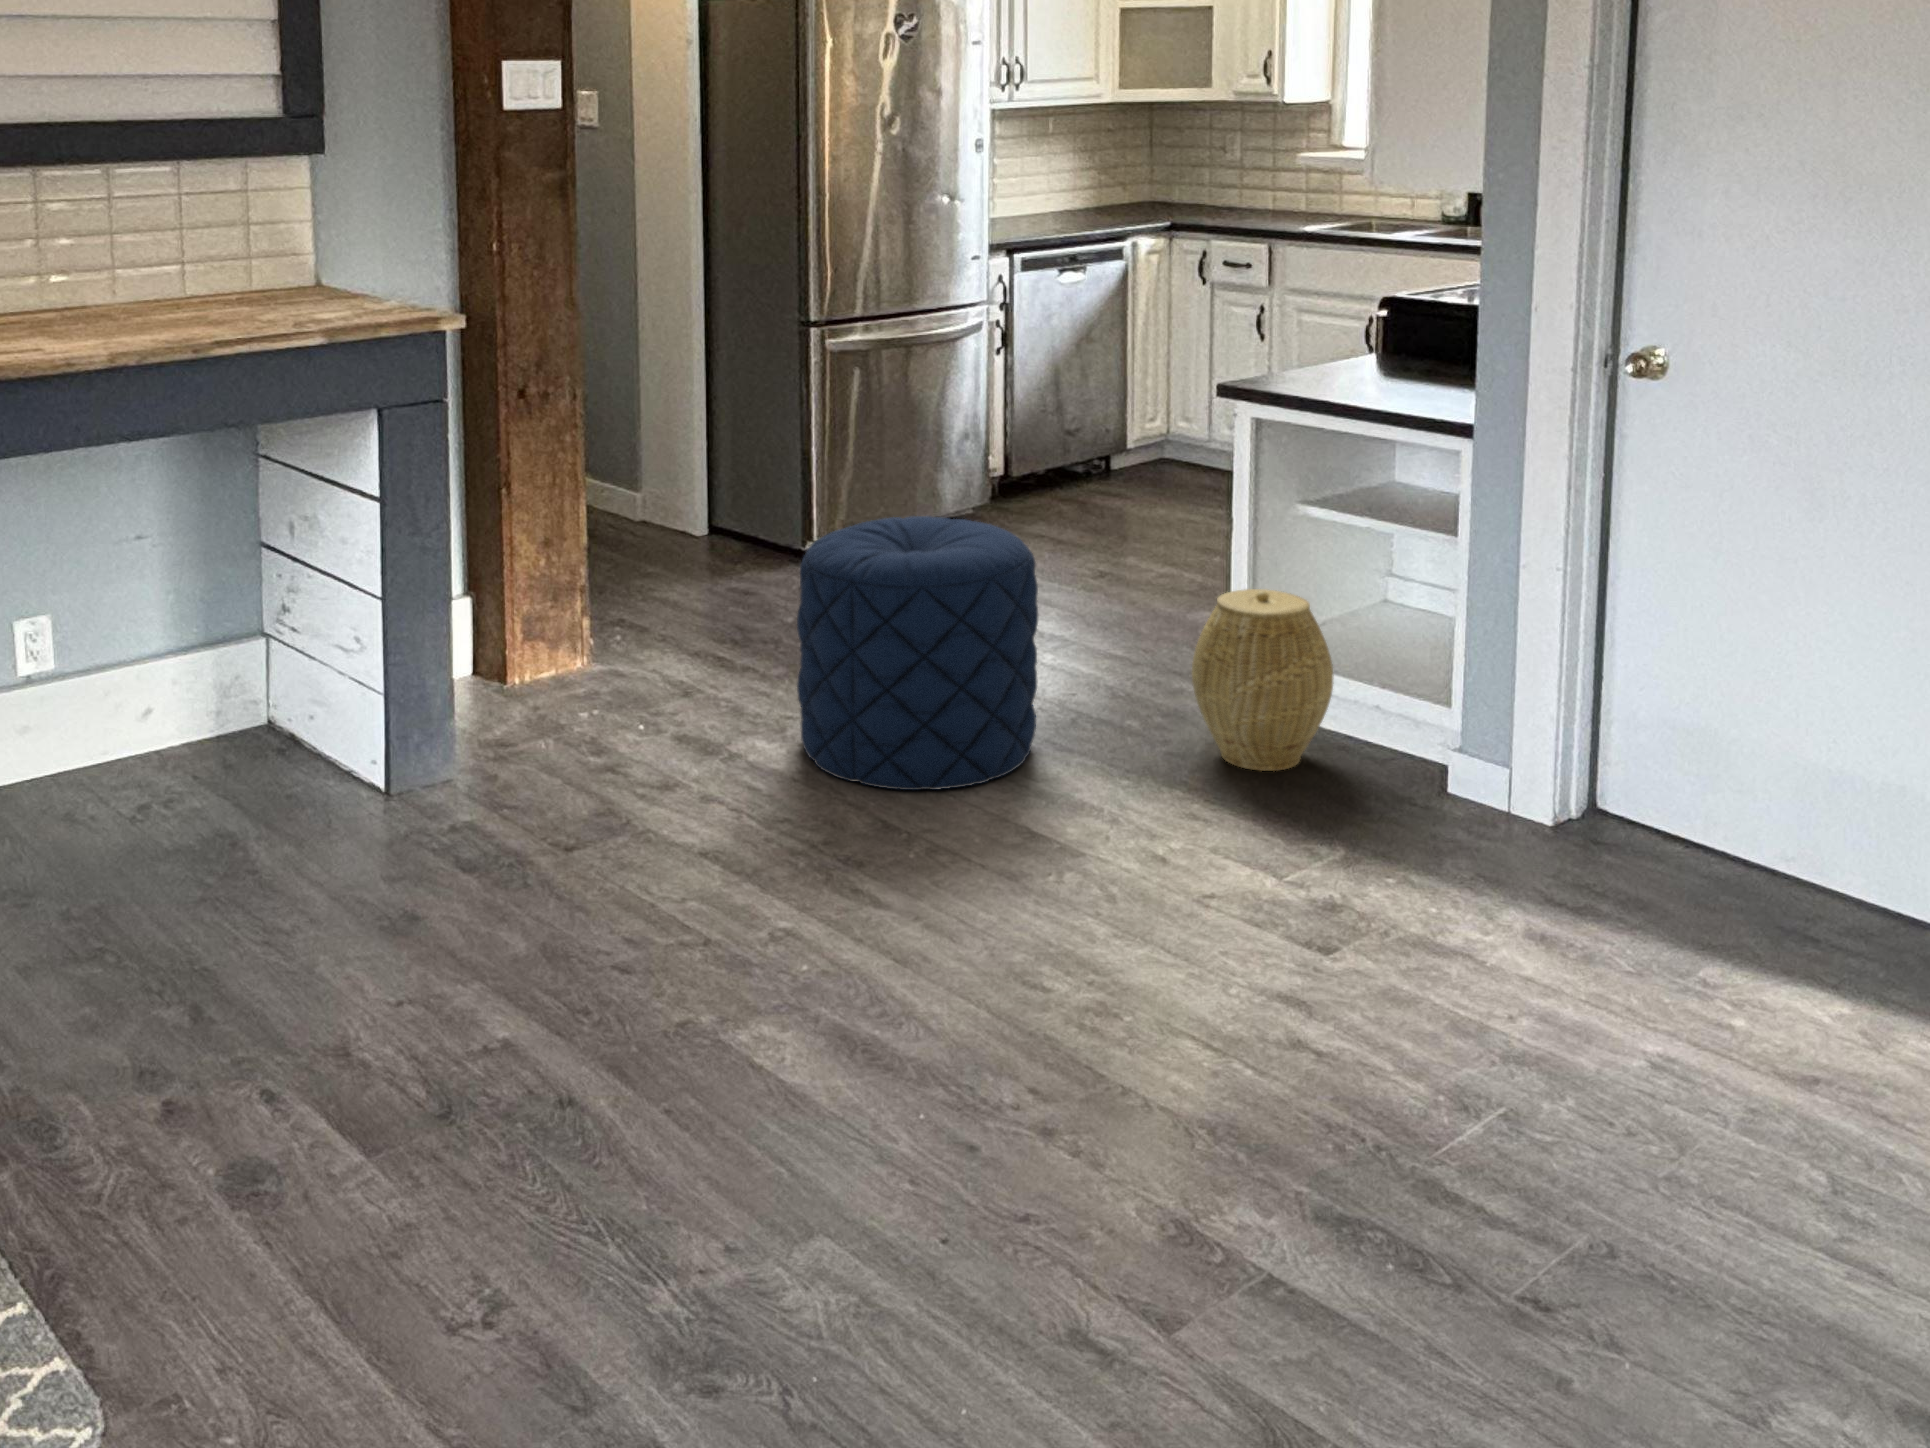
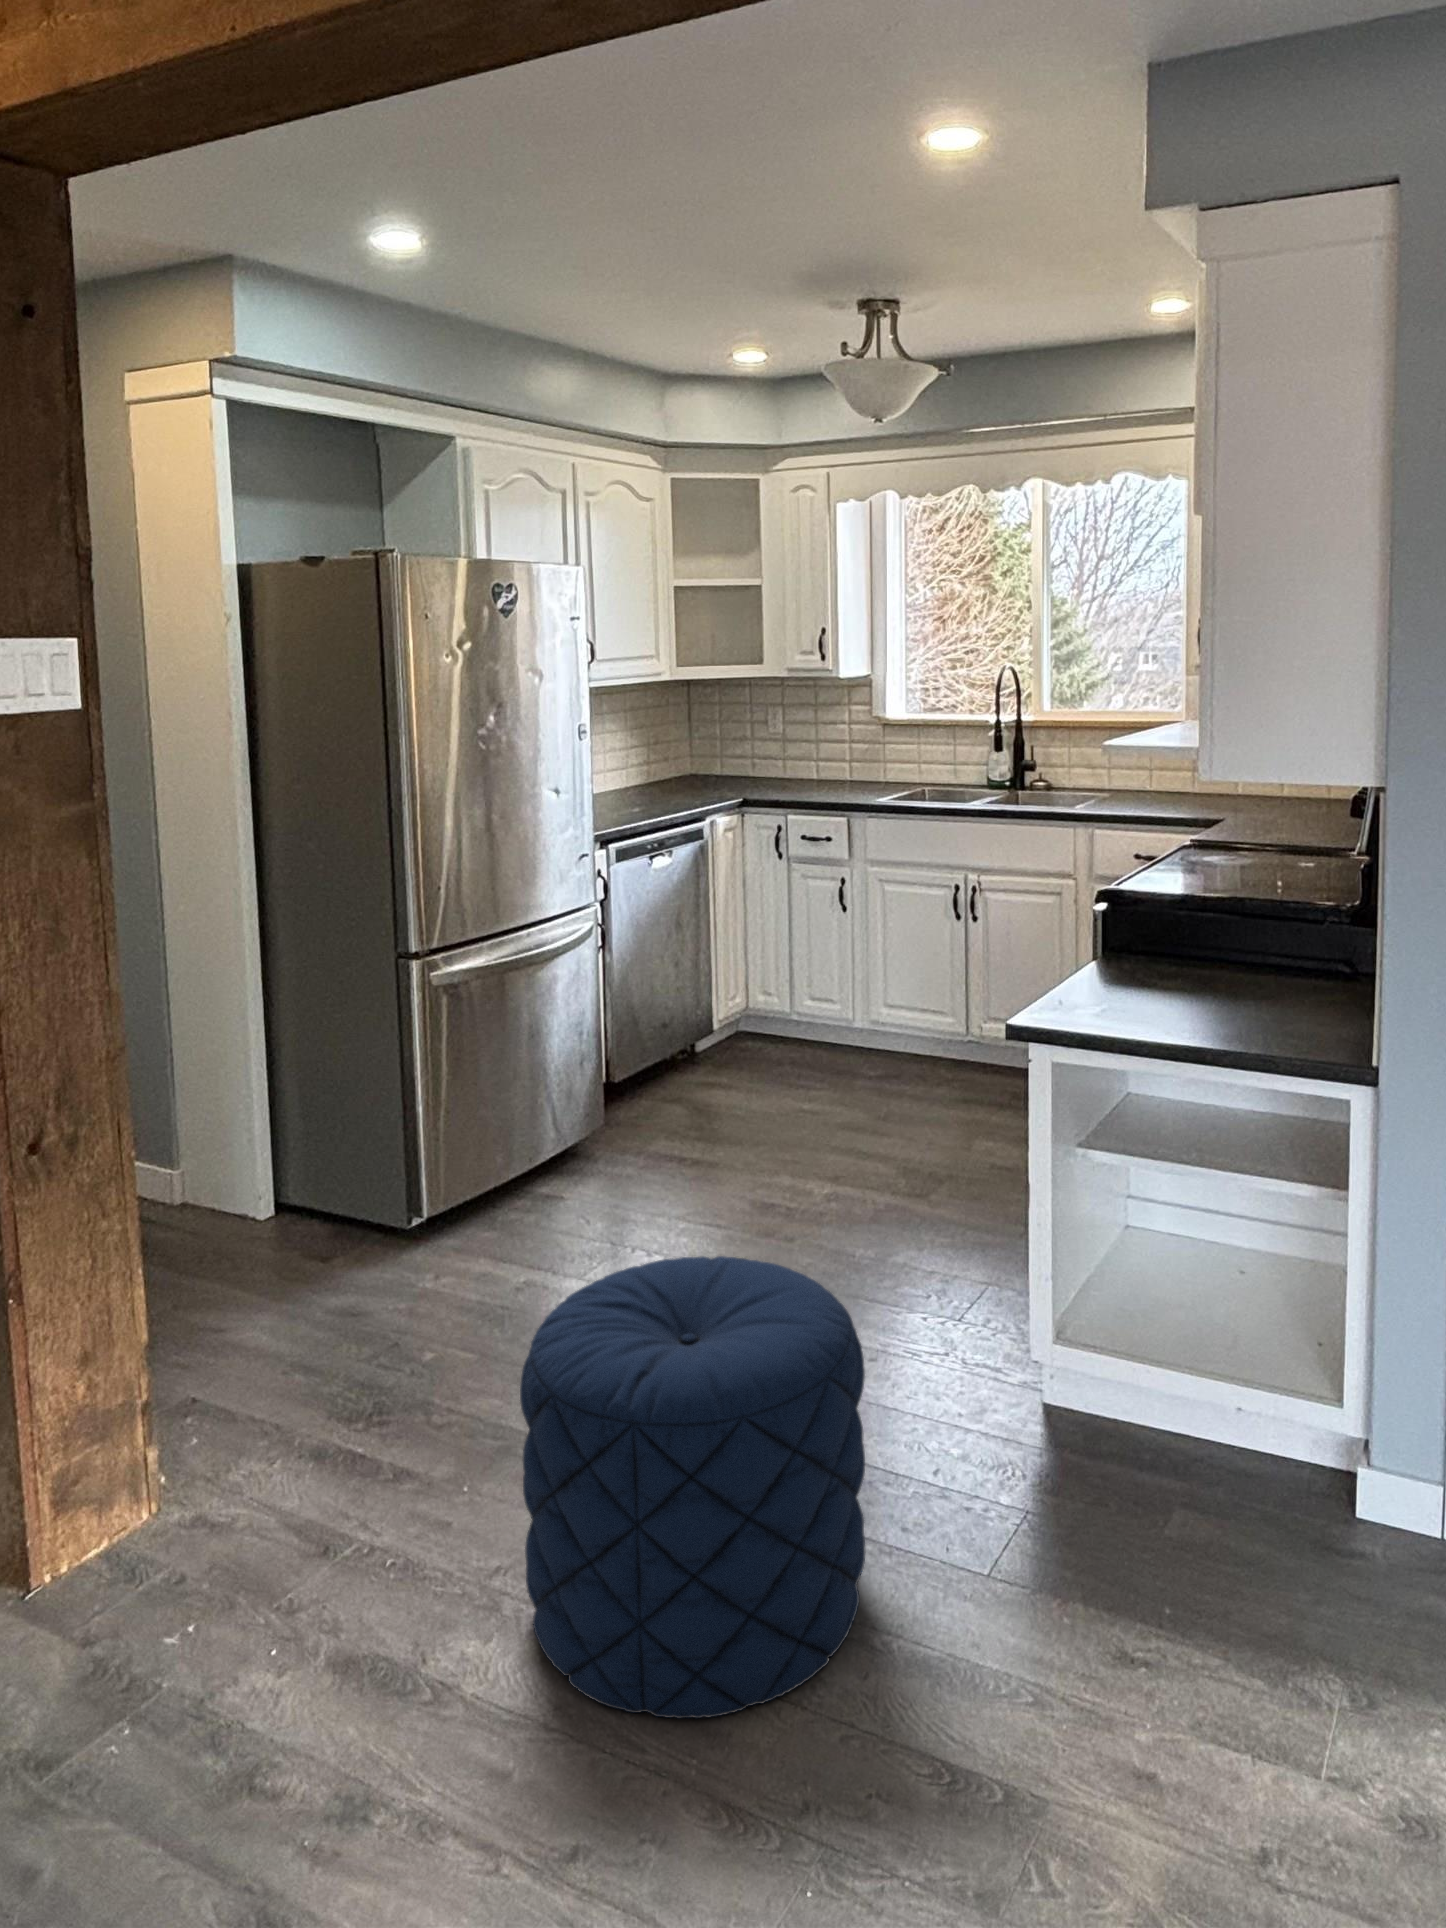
woven basket: present [1192,589,1334,771] -> none [1035,1293,1214,1543]

